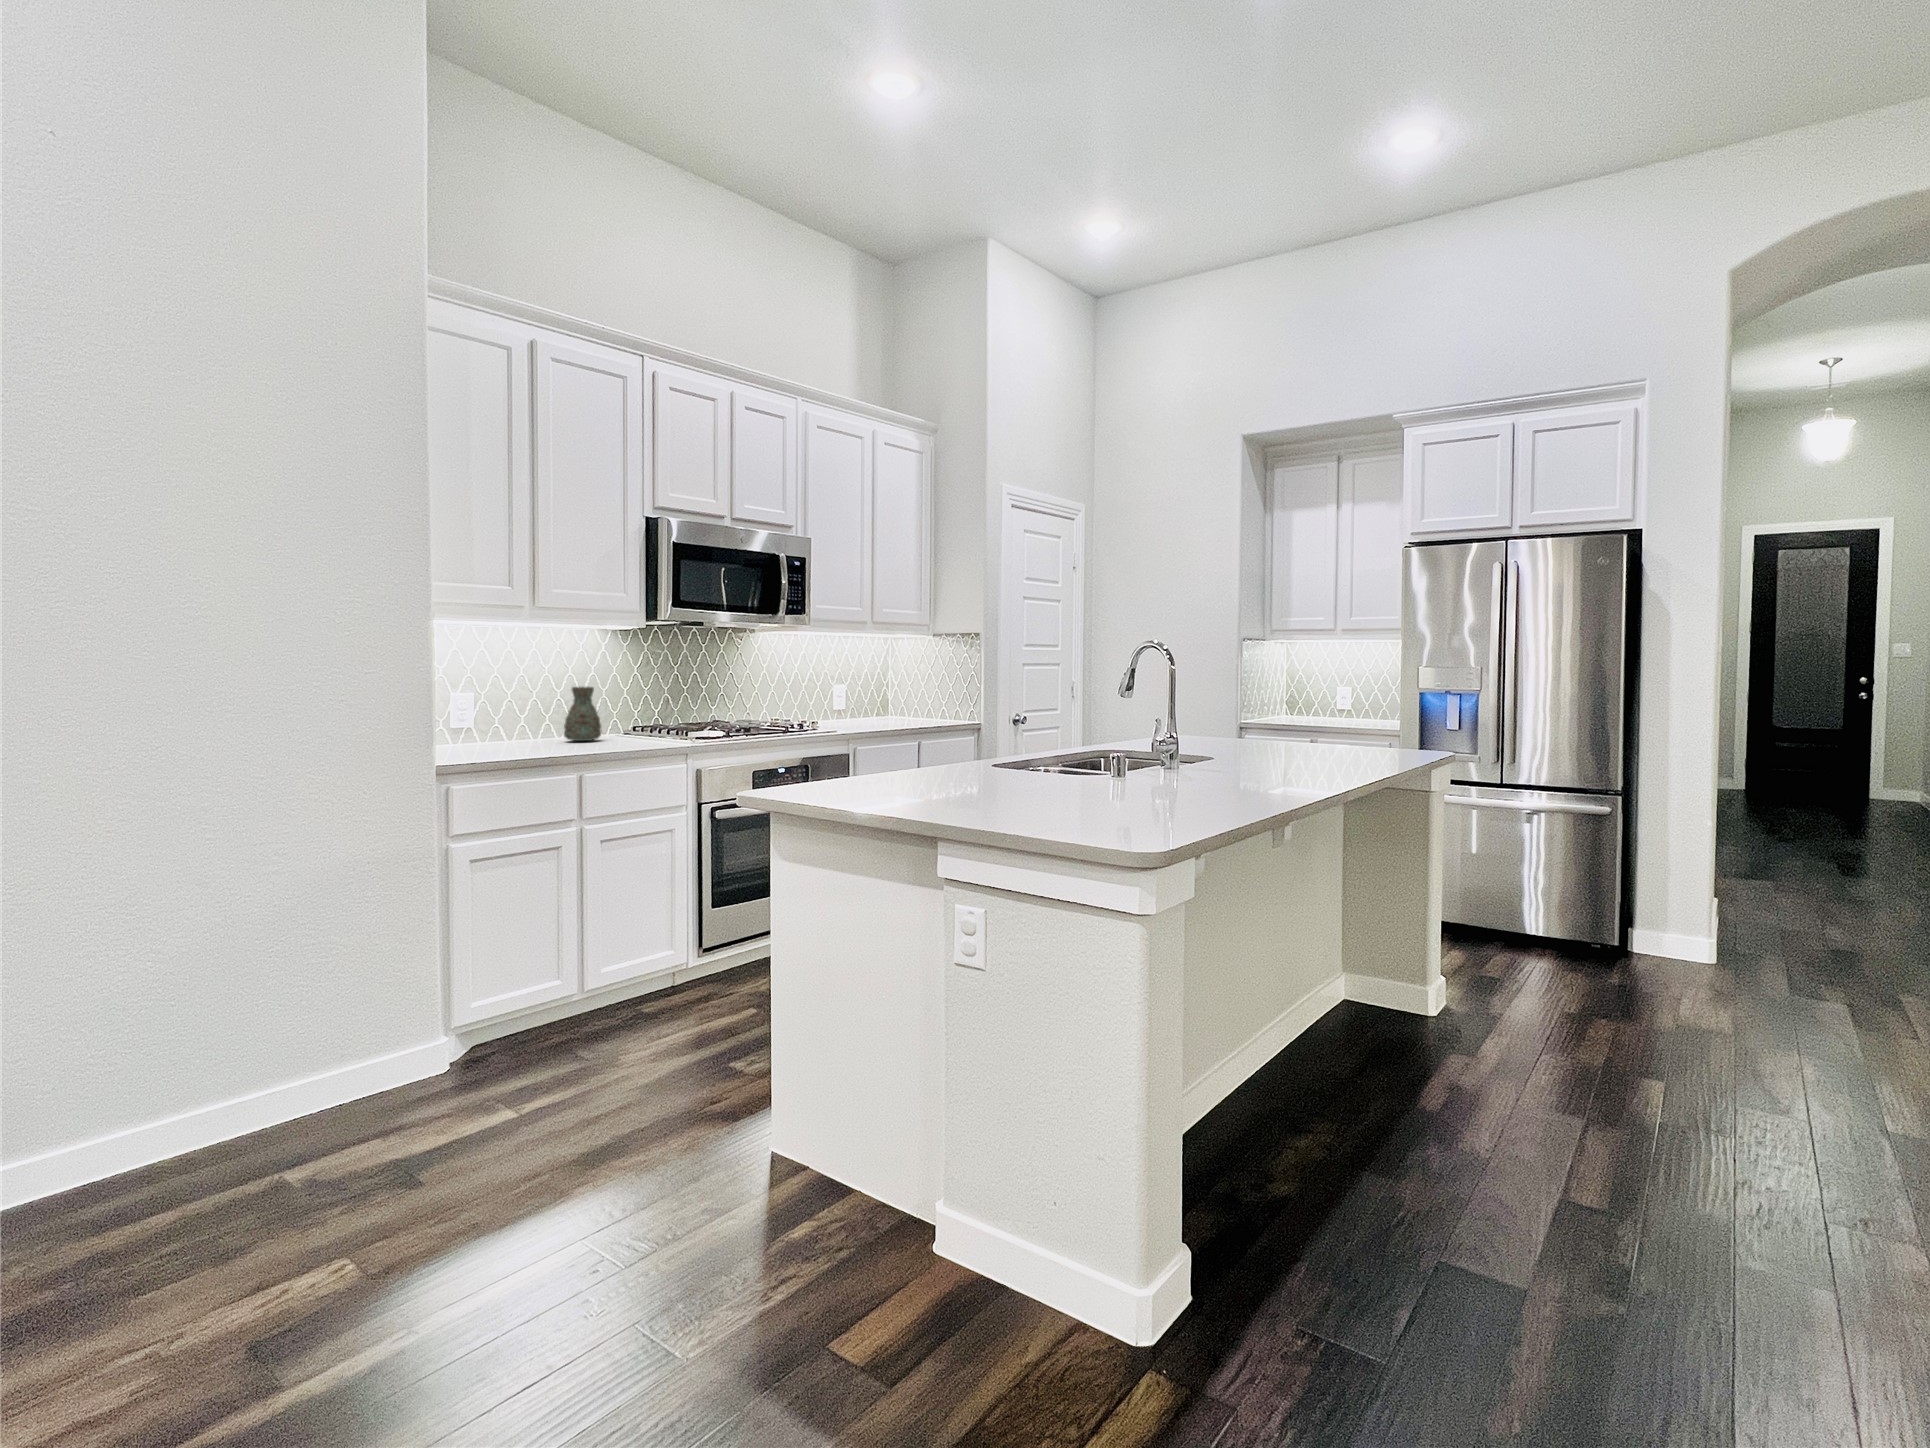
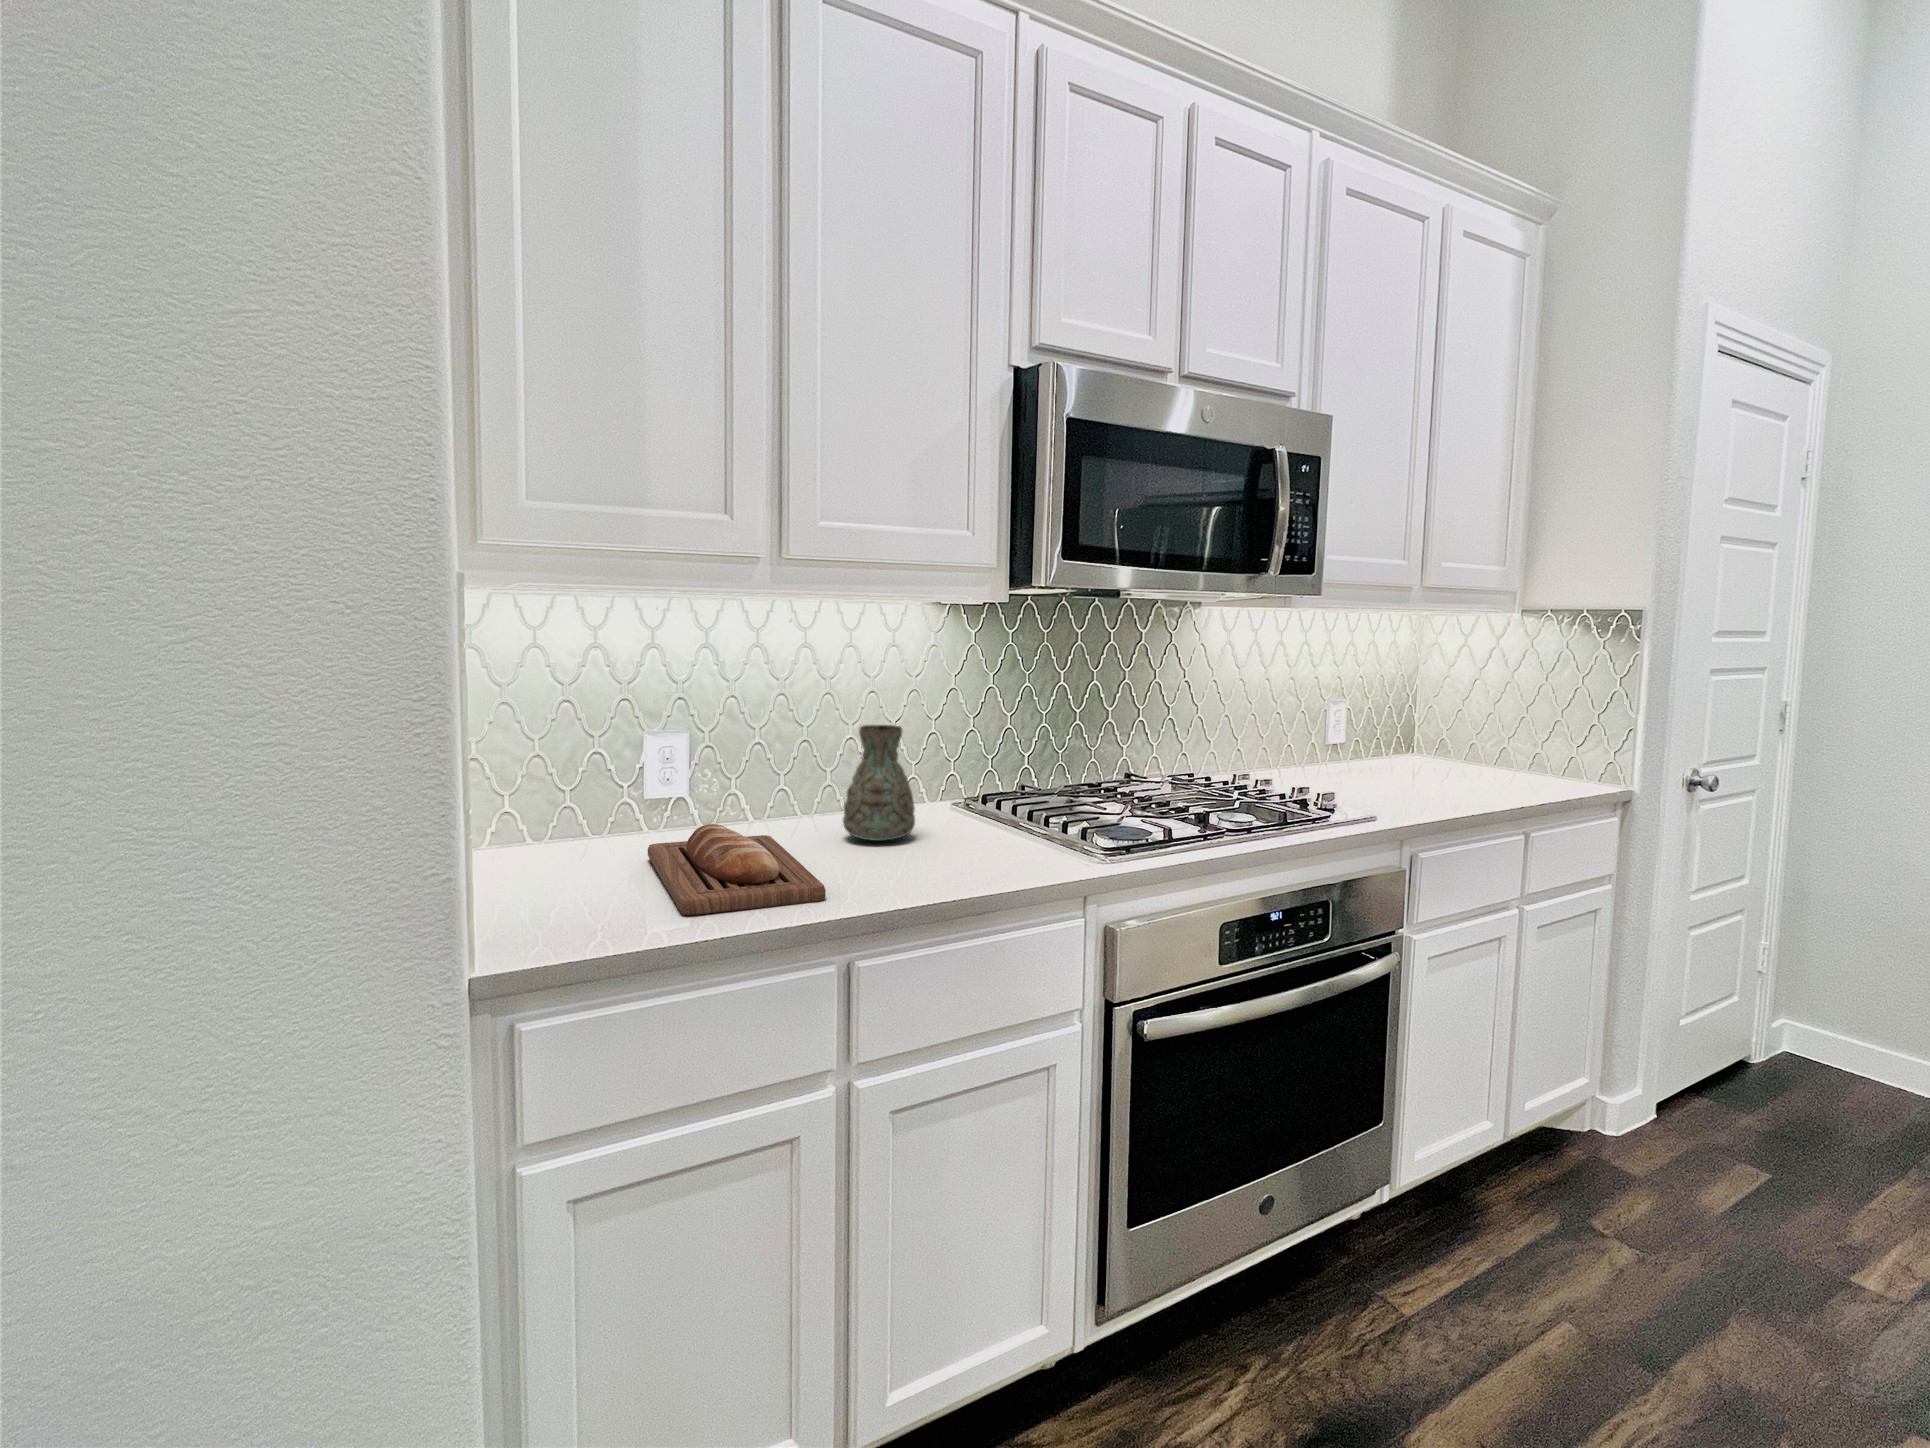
bread loaf: none [467,730,568,756] -> present [648,824,826,915]

